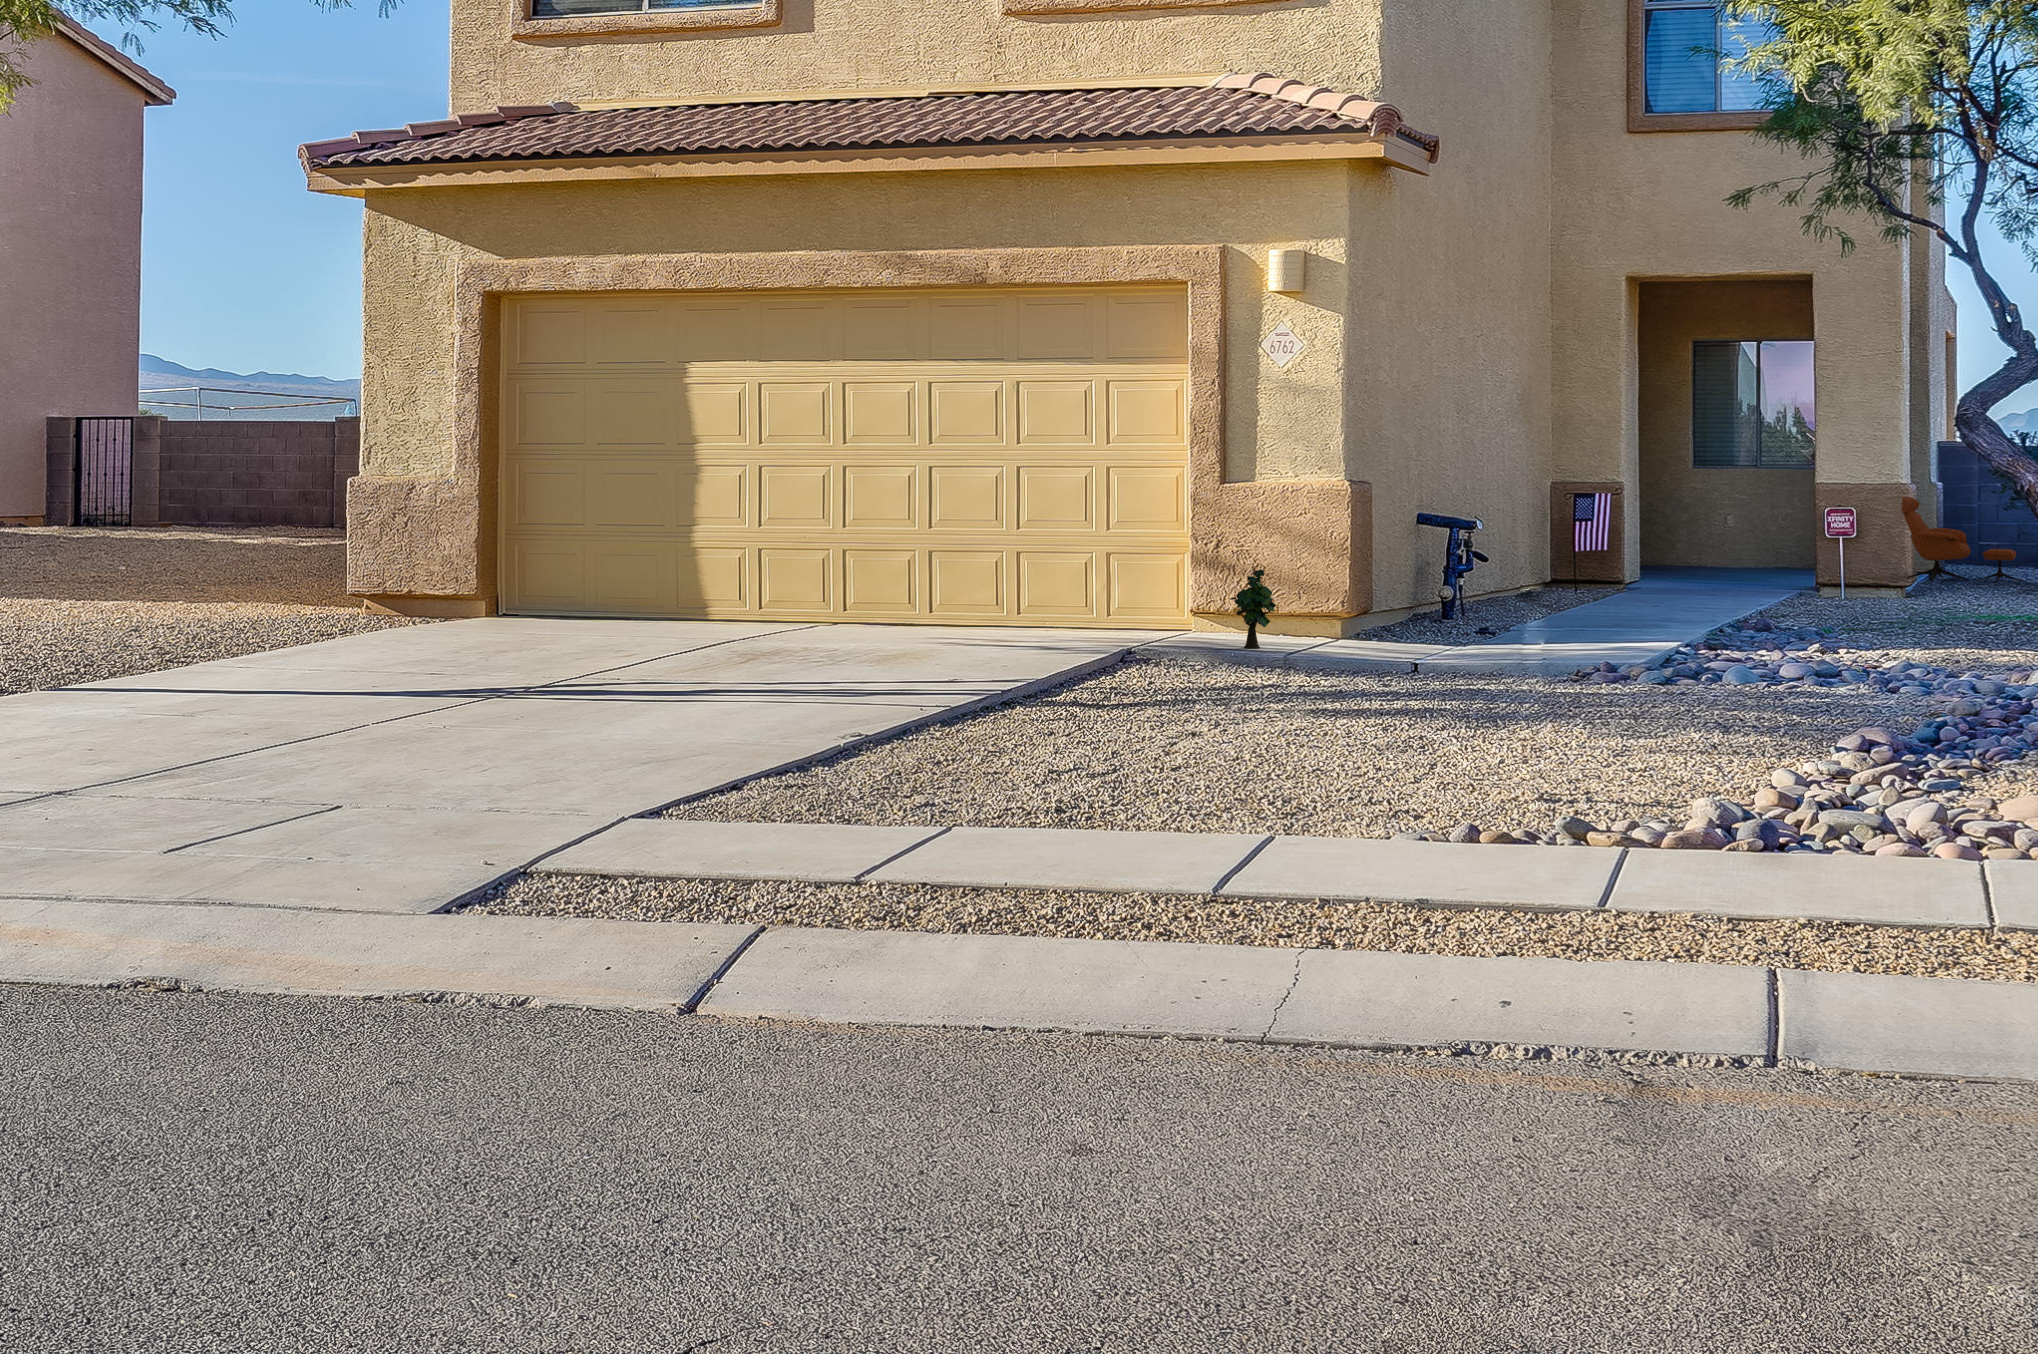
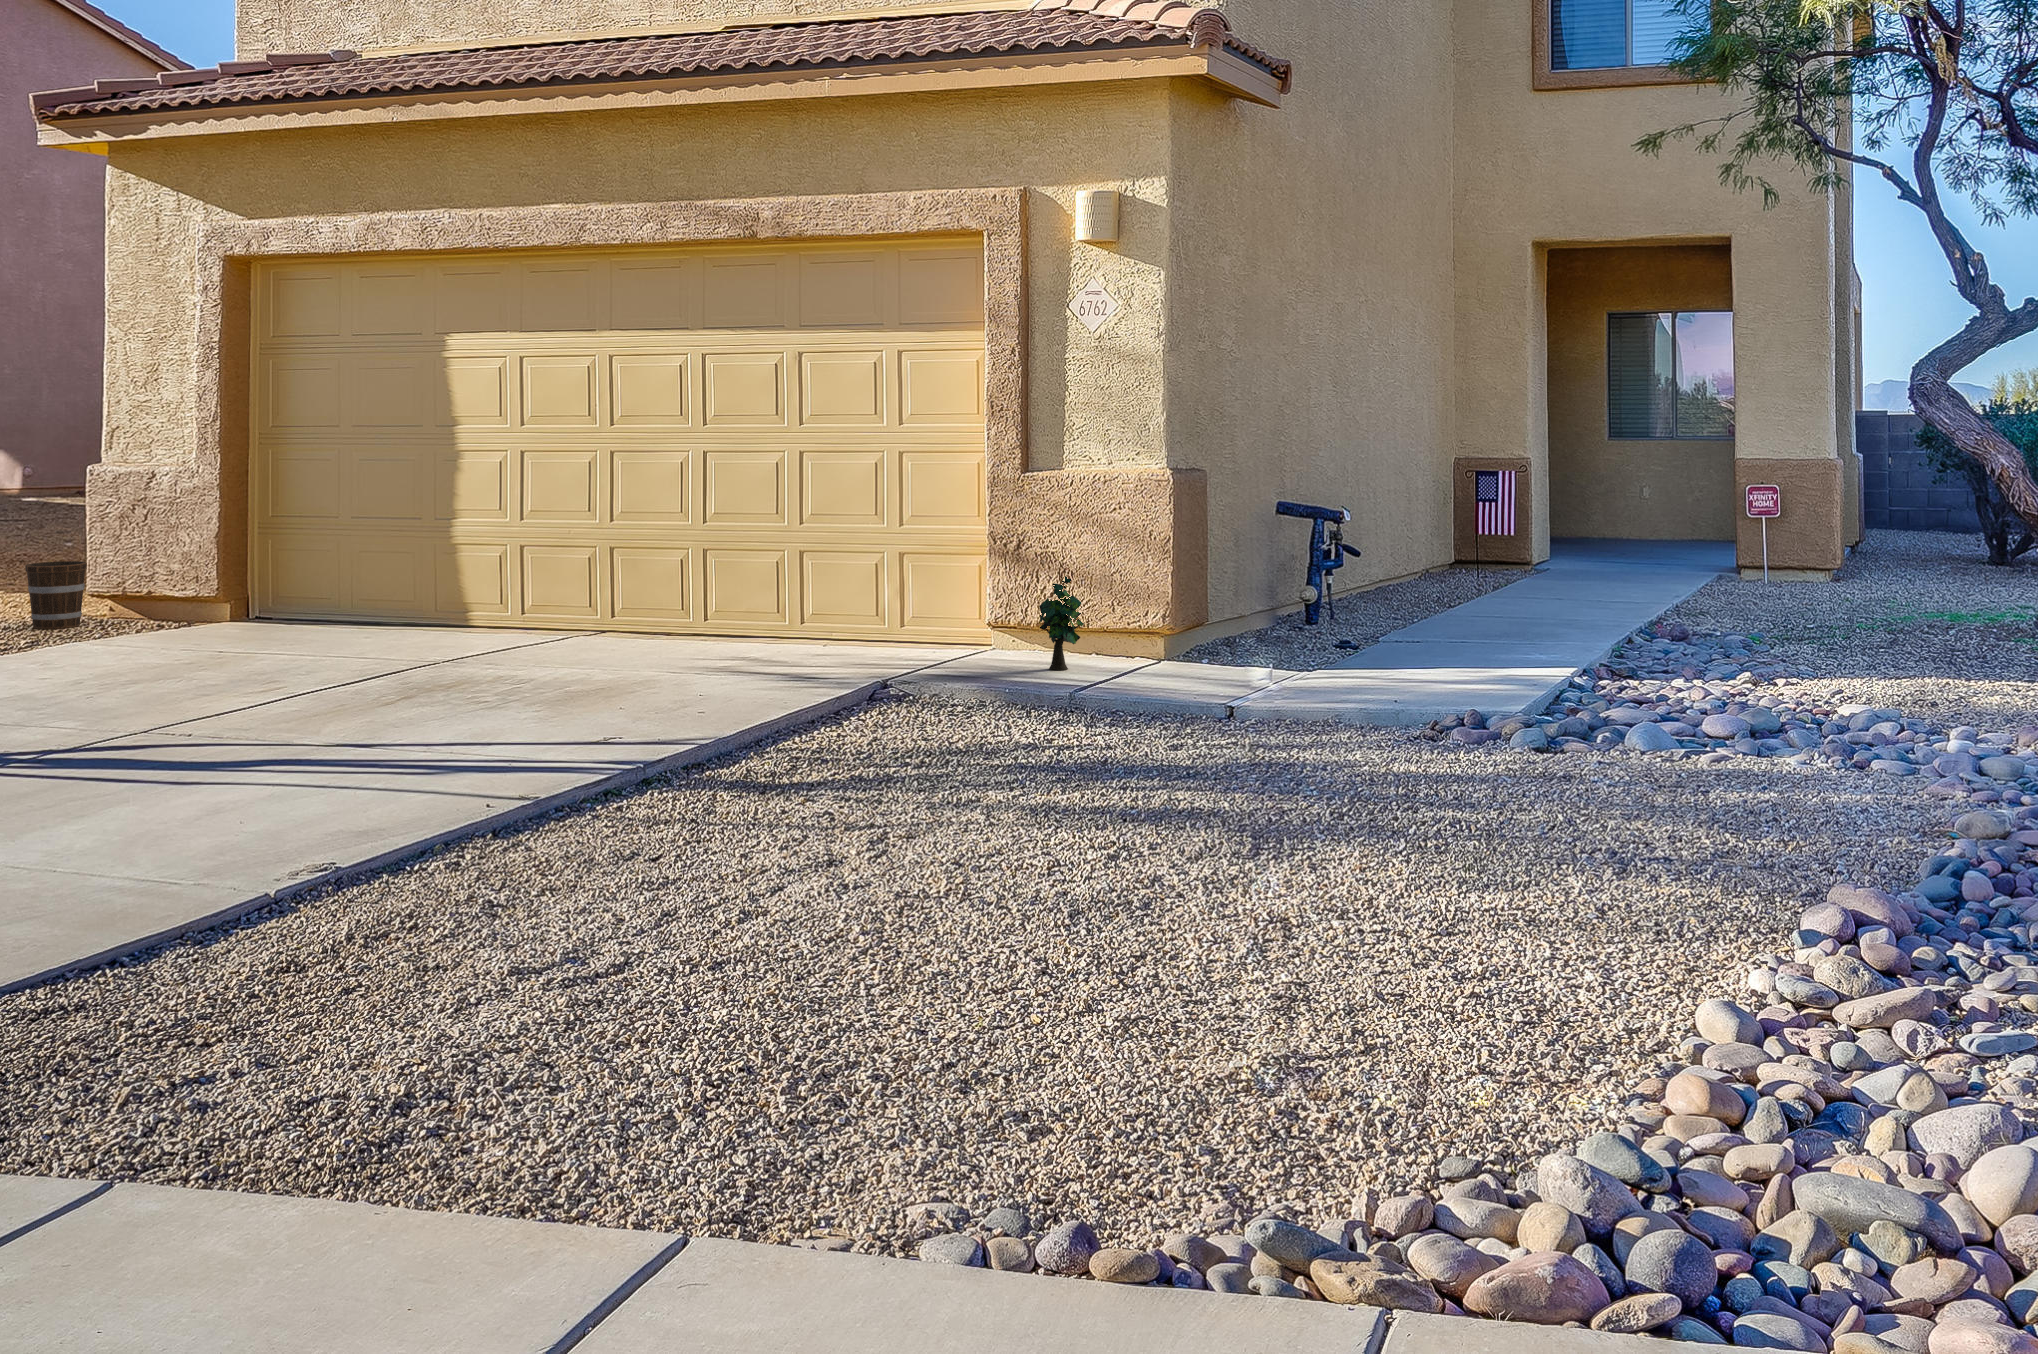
lounge chair: present [1901,497,2022,582] -> none [1831,477,1965,571]
bucket: none [294,564,346,624] -> present [25,561,87,629]

